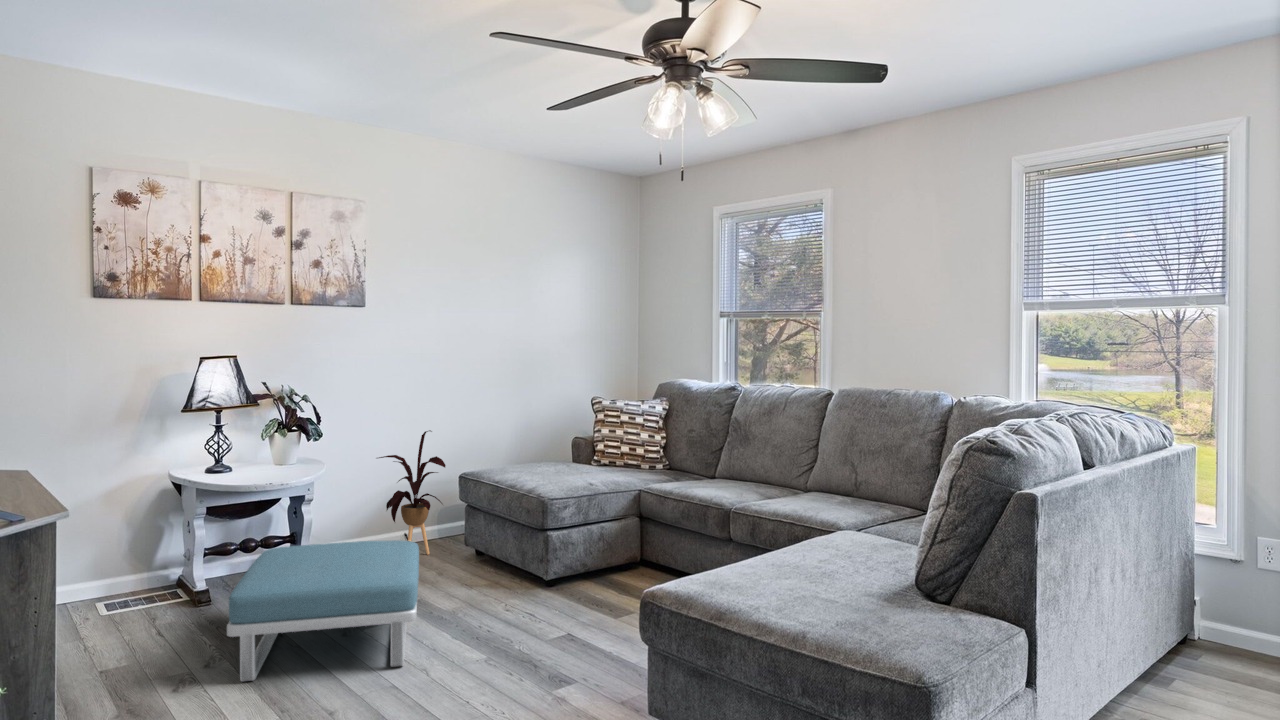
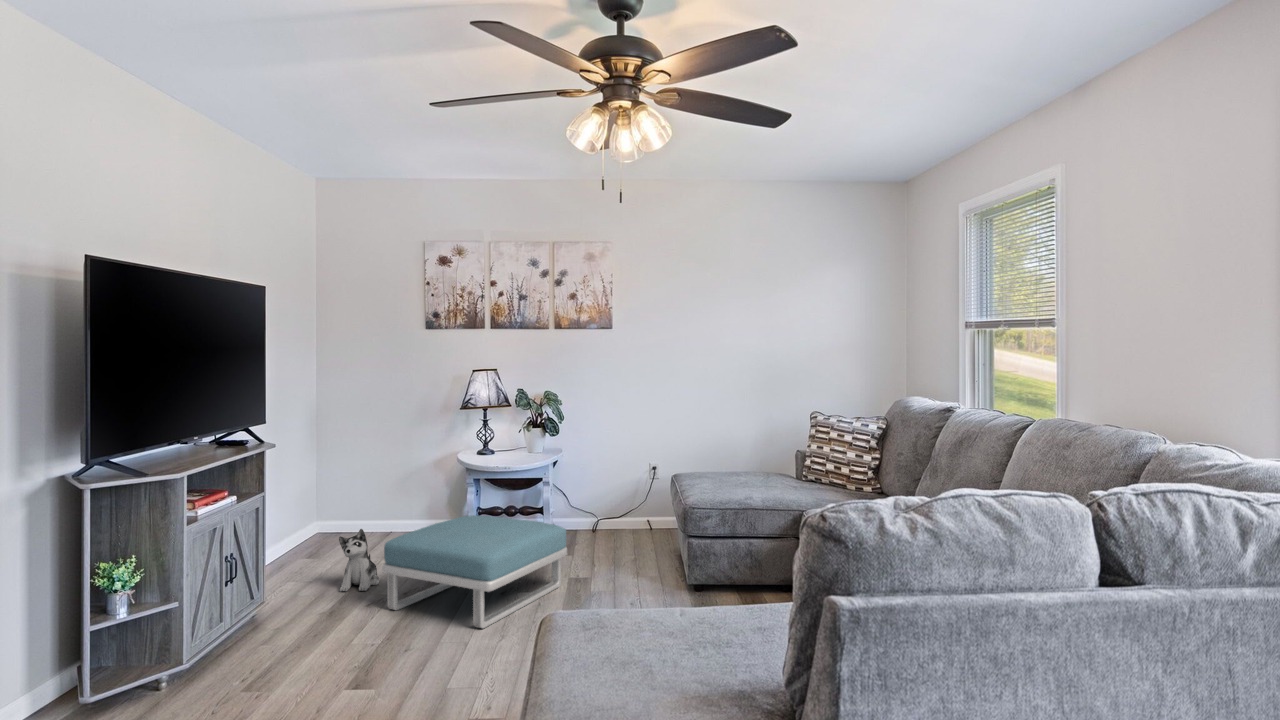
house plant: present [379,430,446,555] -> none [606,435,662,547]
plush toy: none [99,590,160,685] -> present [339,529,380,592]

